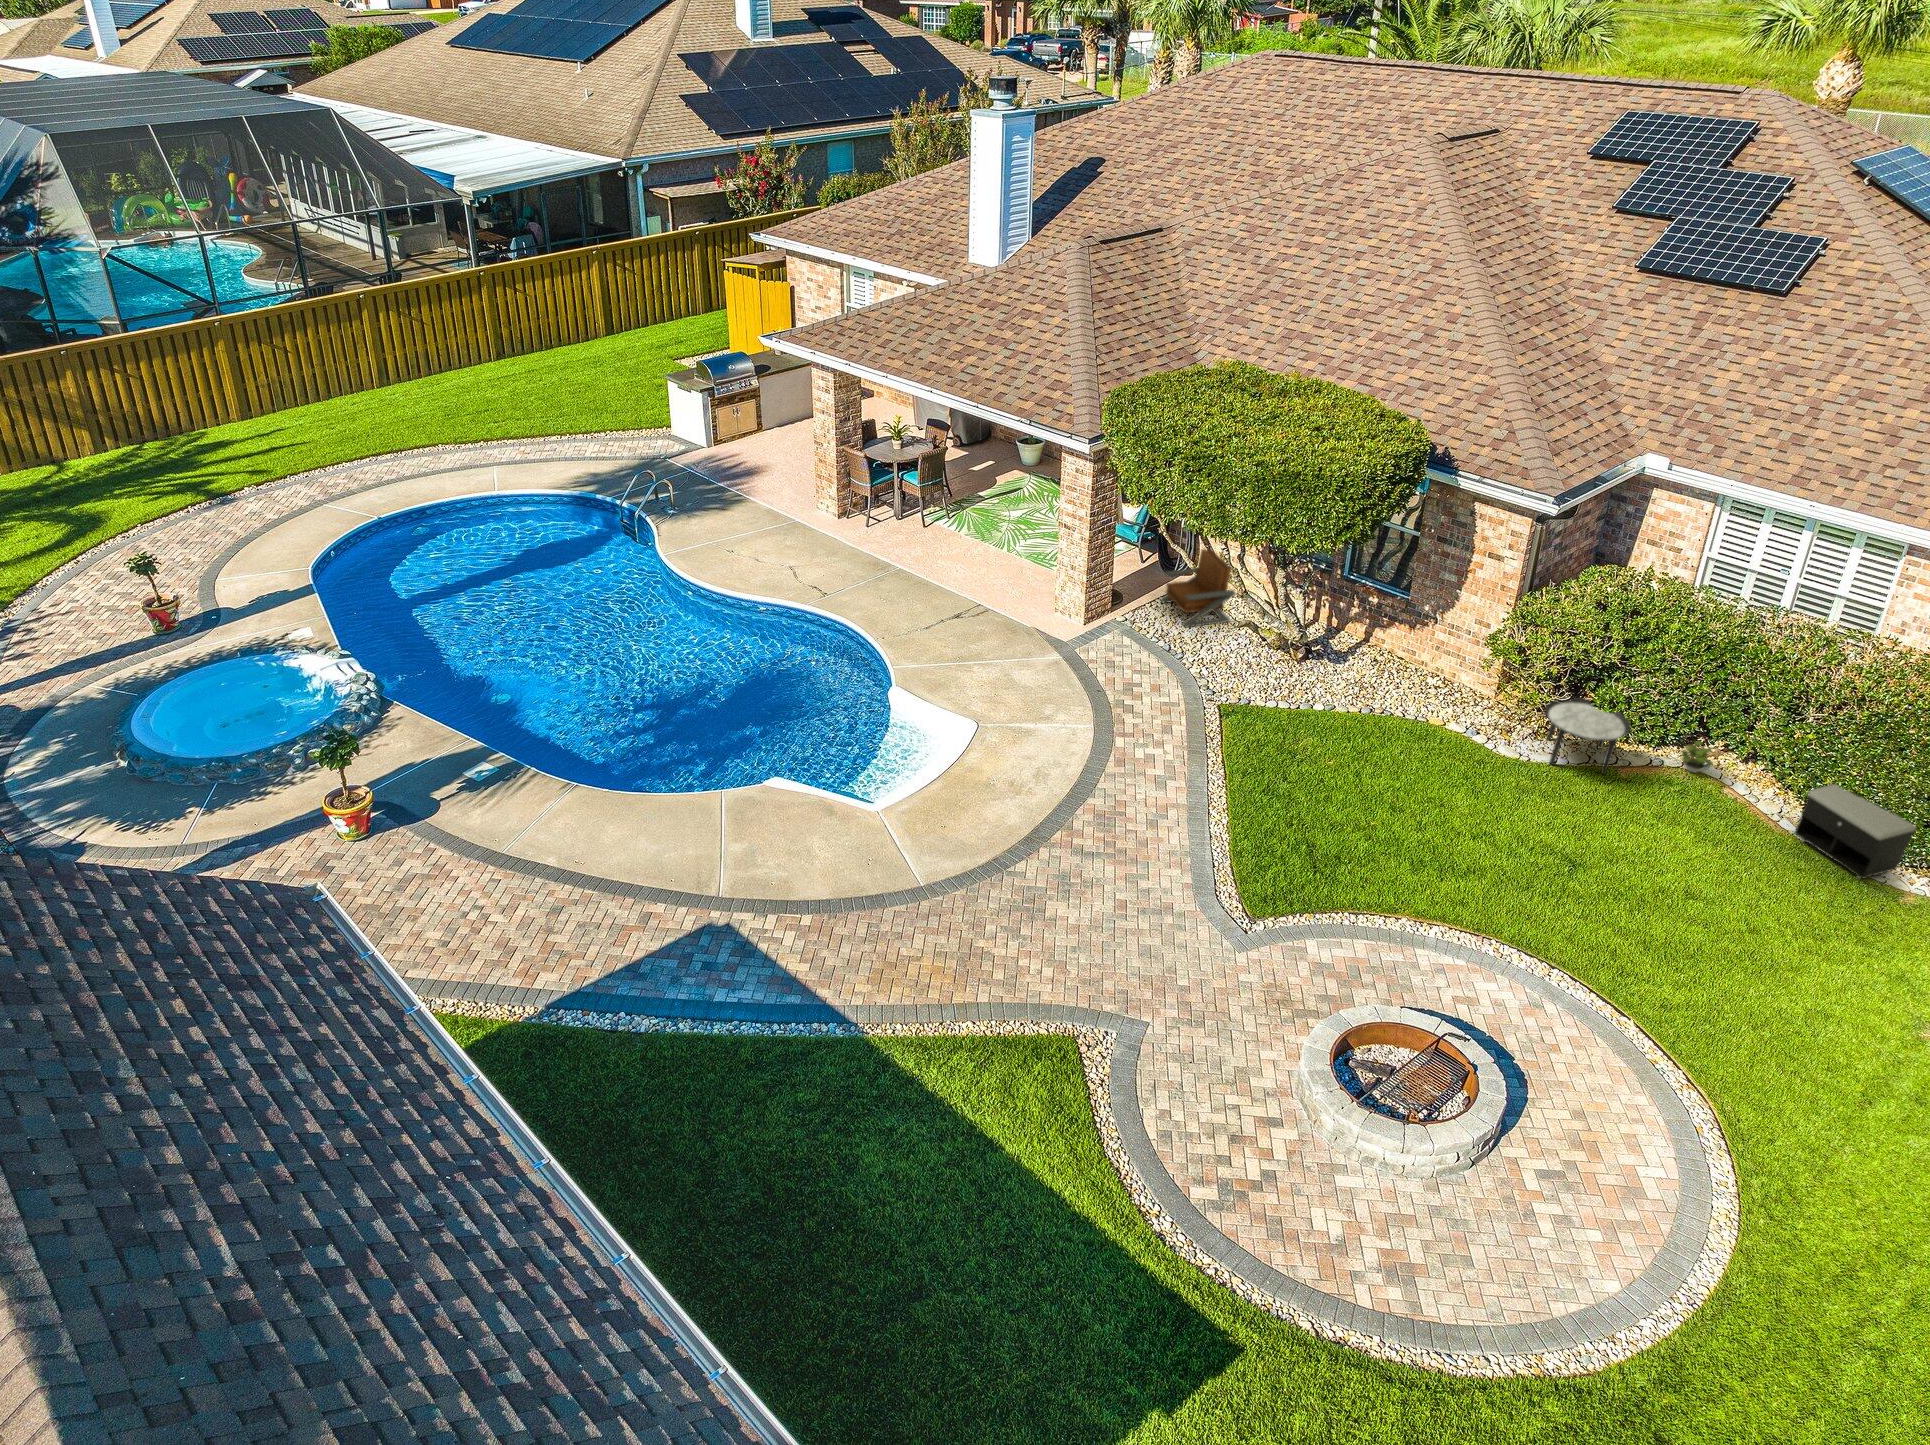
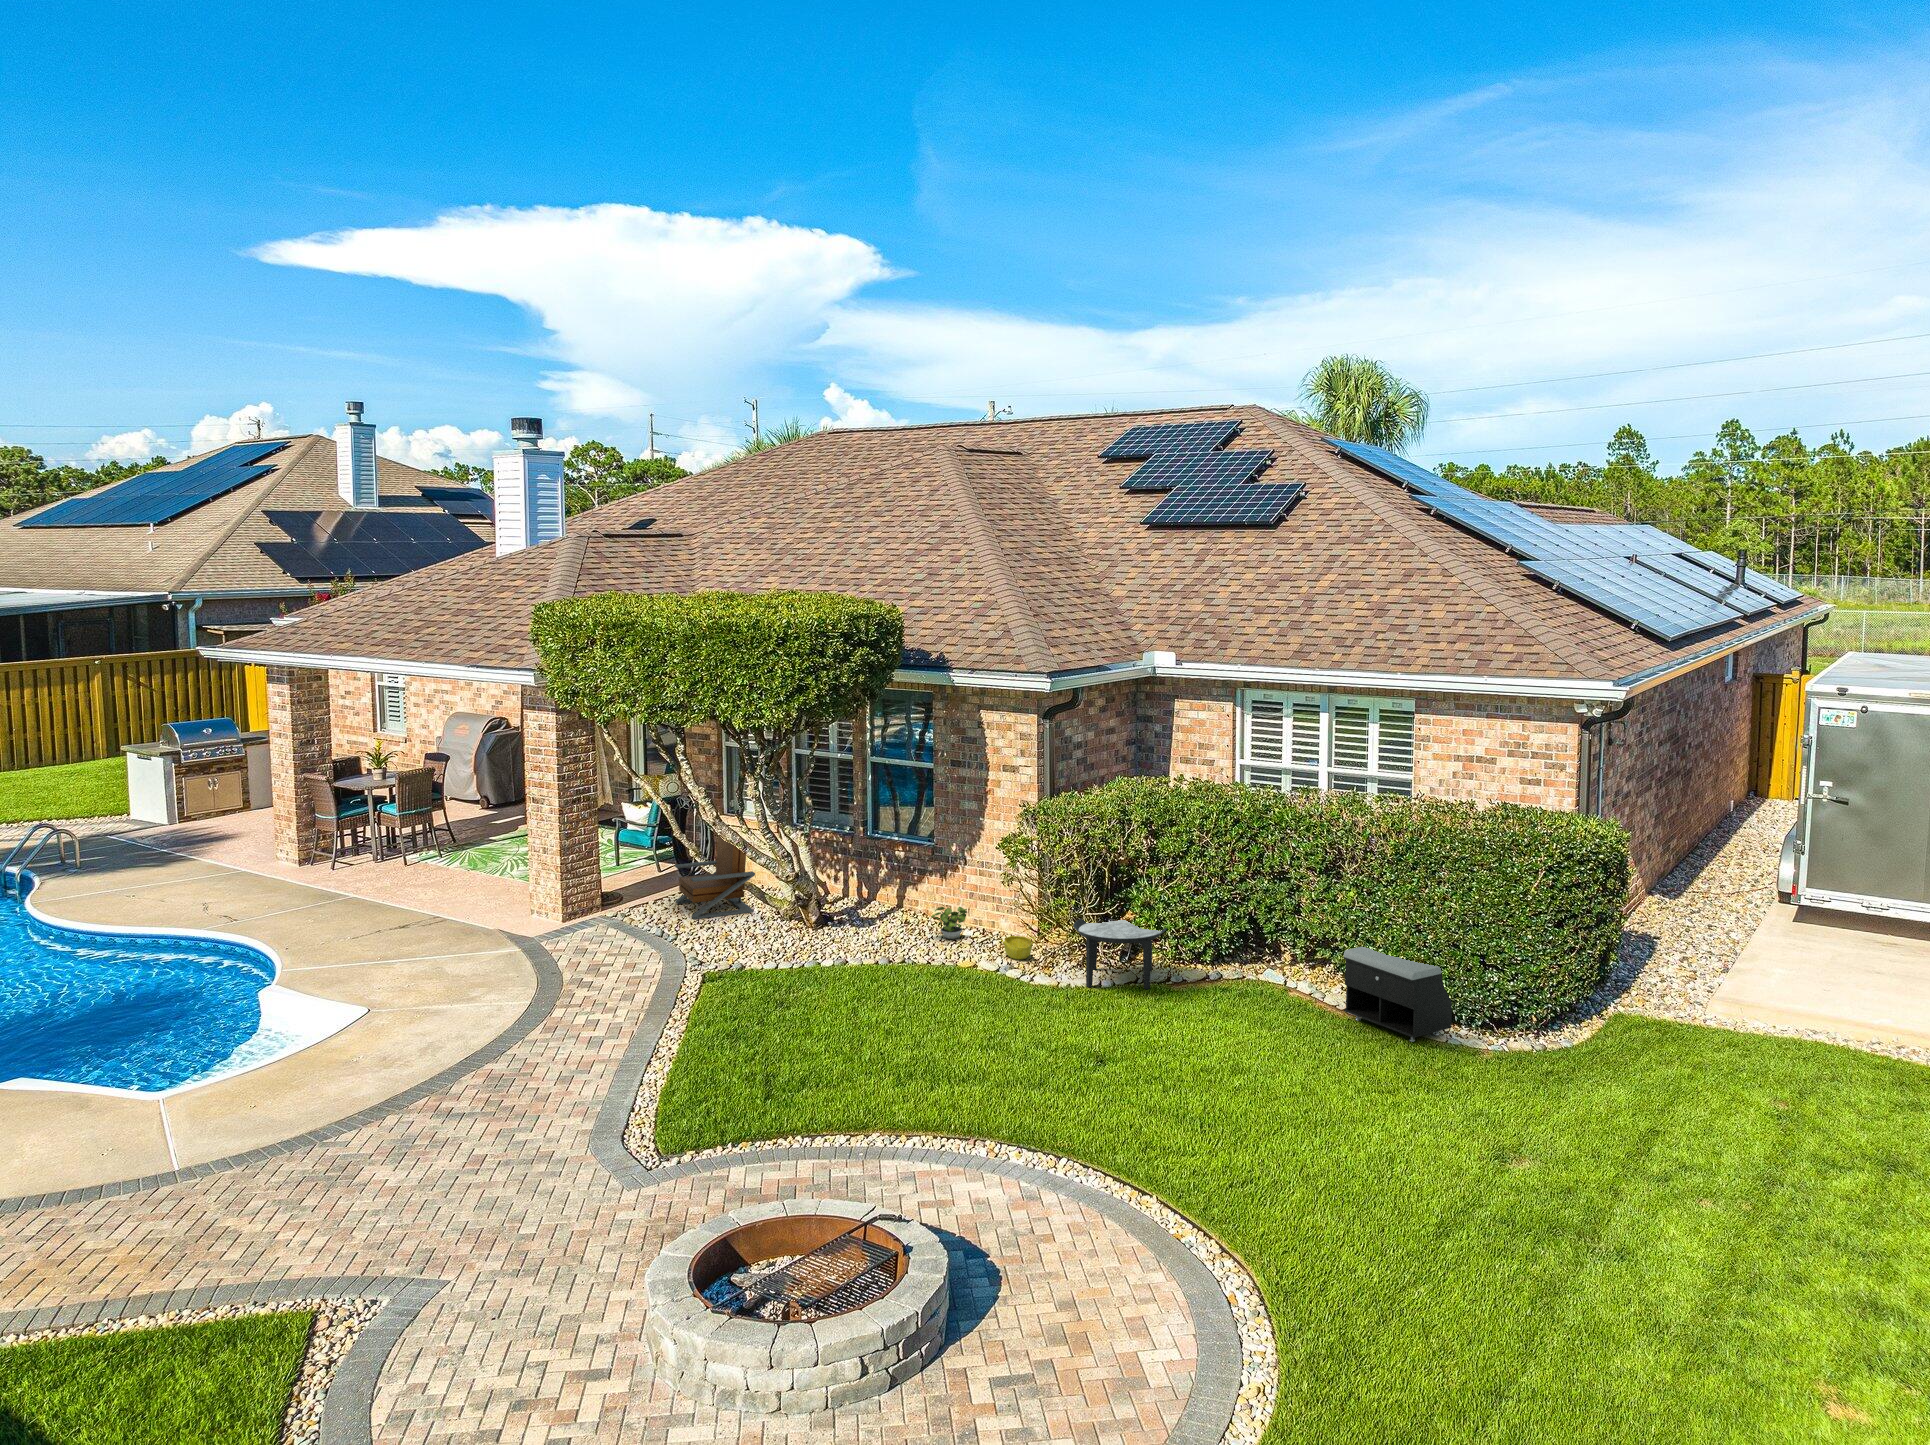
basket: none [1466,692,1495,717] -> present [1001,936,1035,960]
potted plant: present [1682,741,1713,773] -> present [931,907,967,939]

